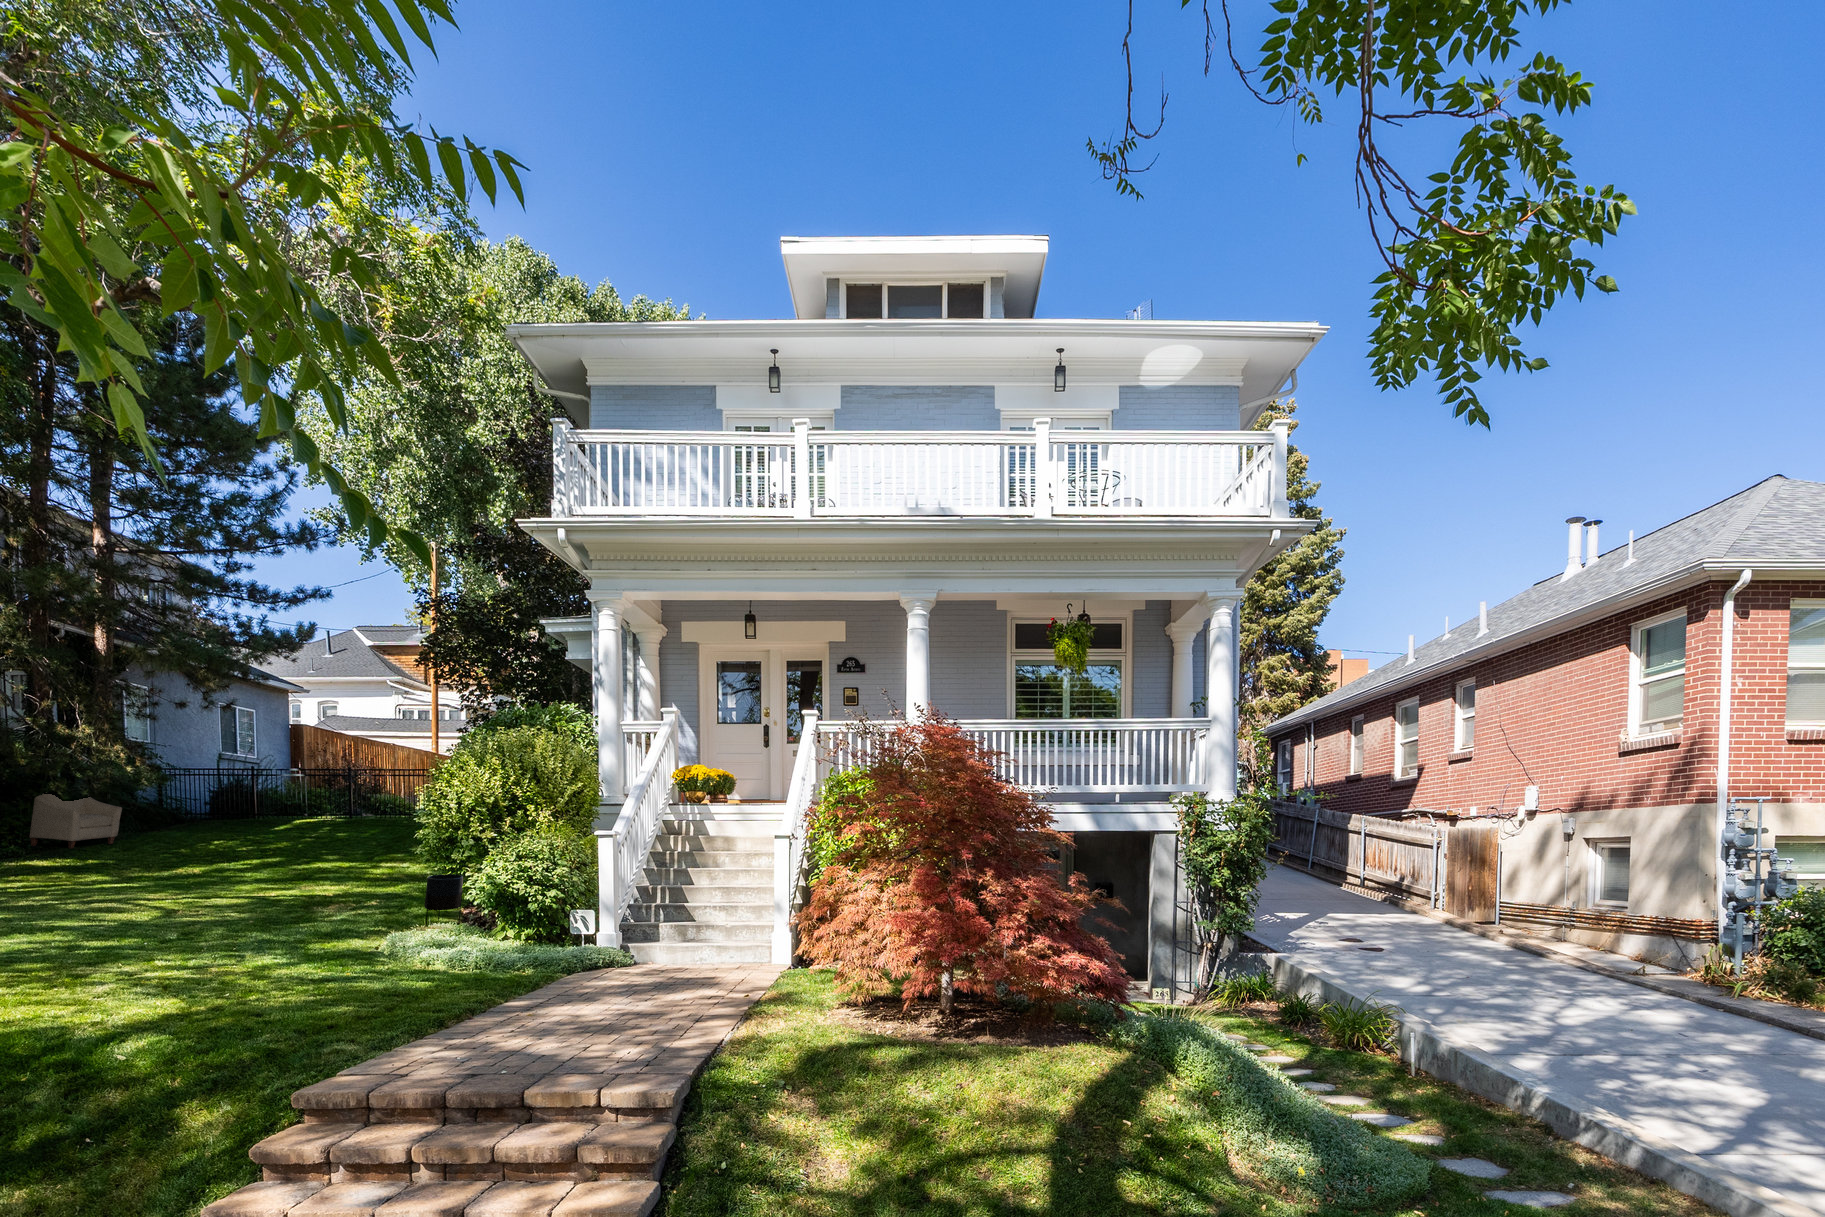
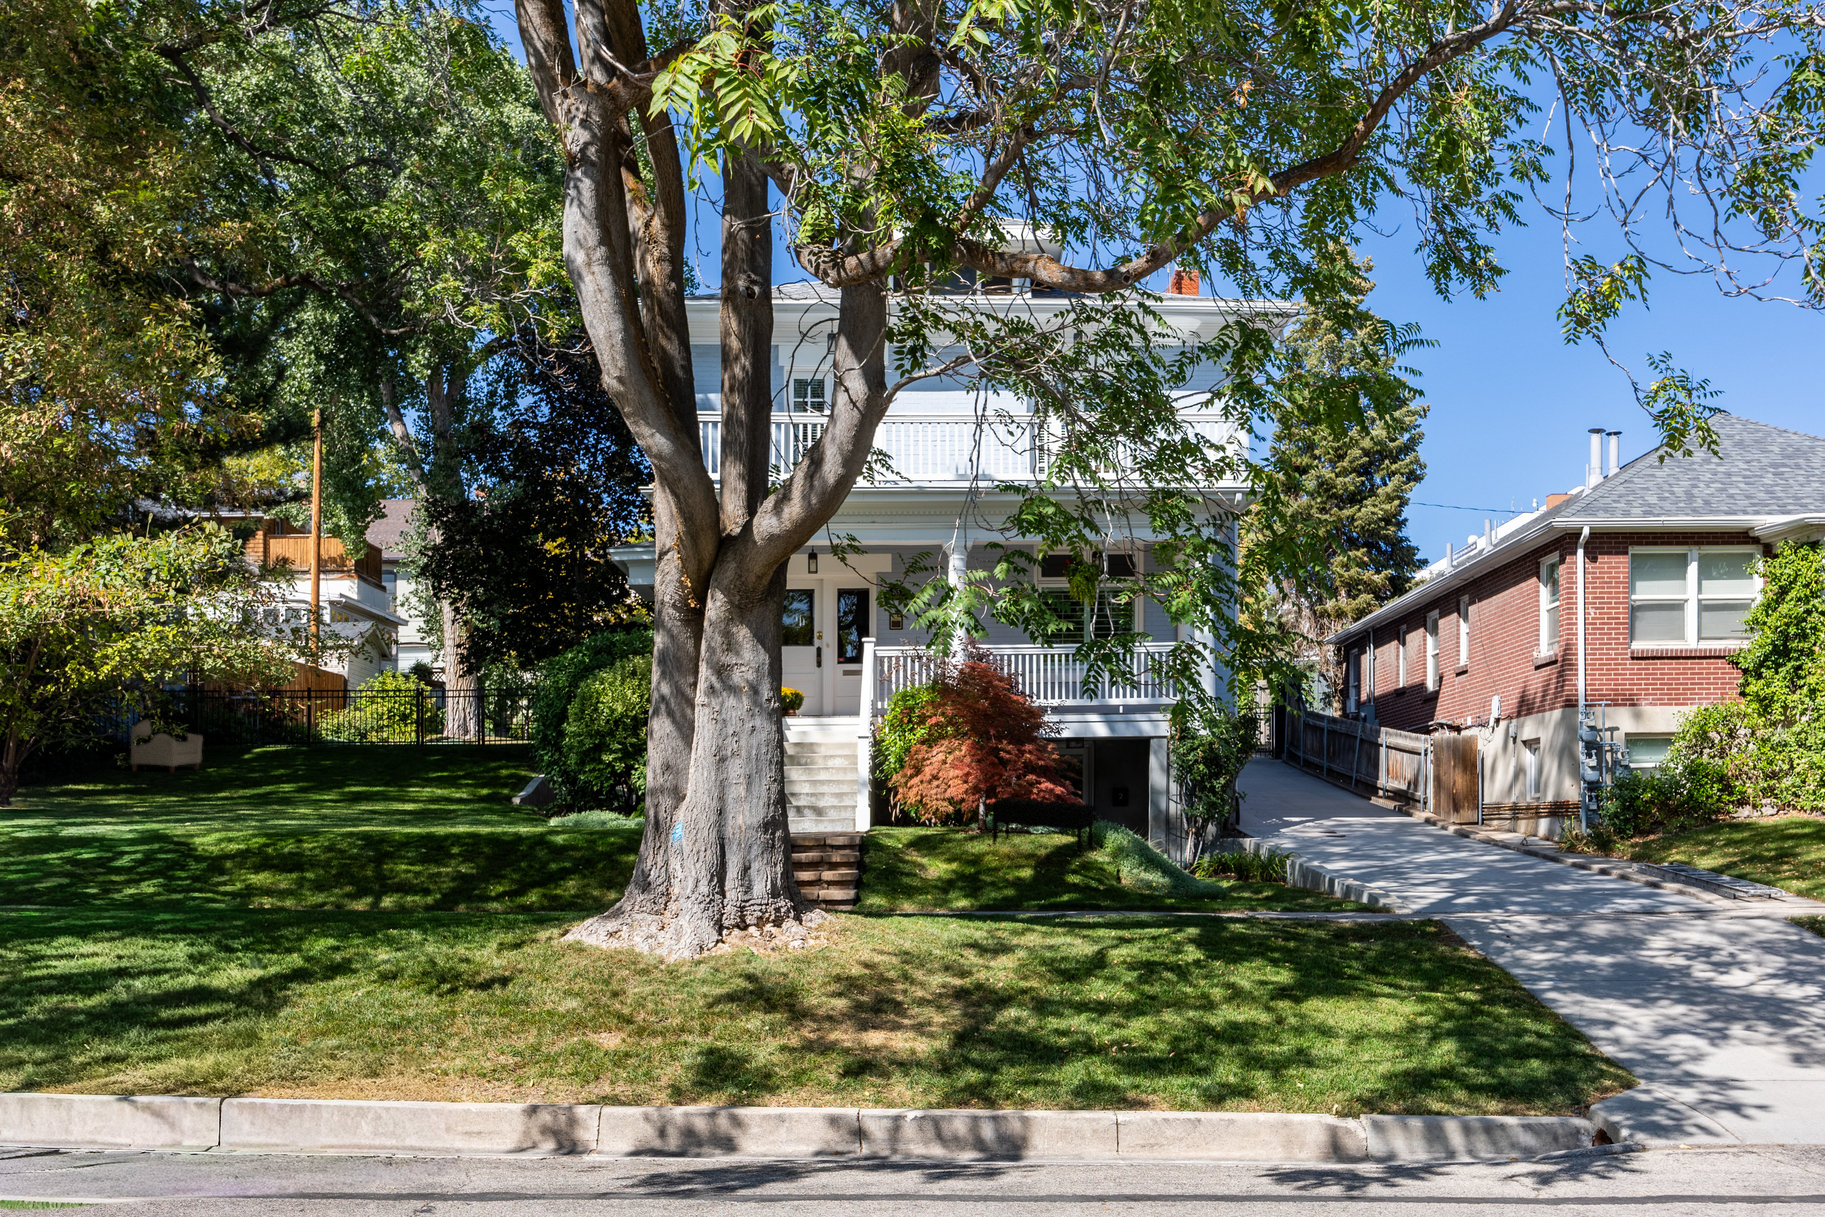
planter: present [424,874,463,926] -> none [574,775,602,813]
bench: none [942,951,1109,1059] -> present [991,798,1095,851]

